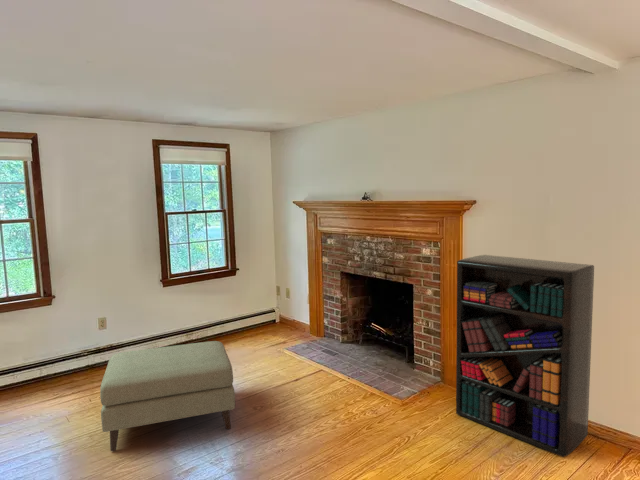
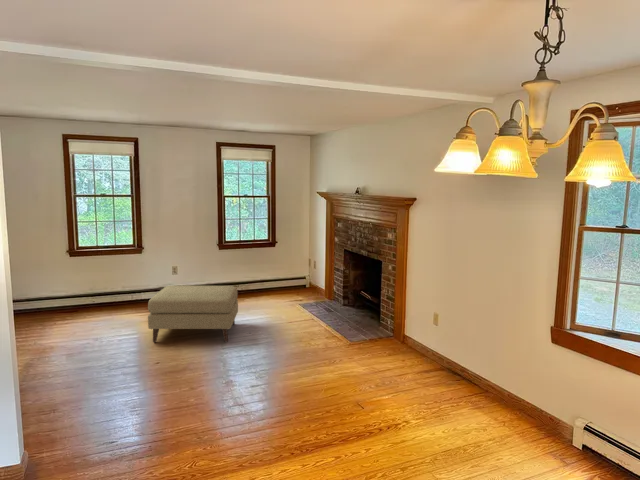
bookshelf: present [456,255,594,457] -> none [383,240,477,388]

